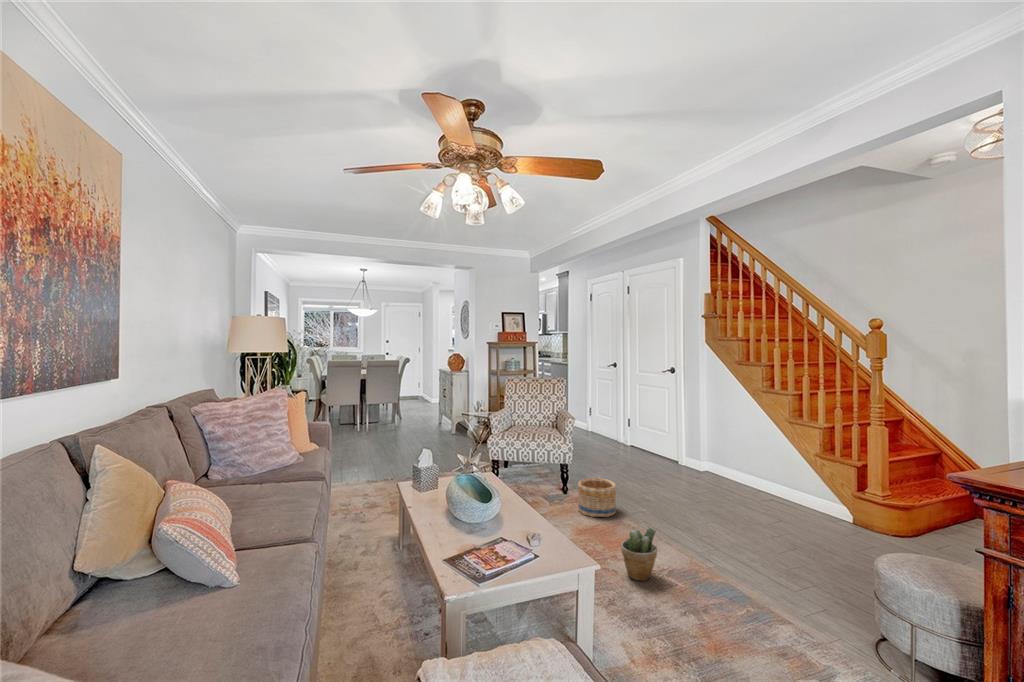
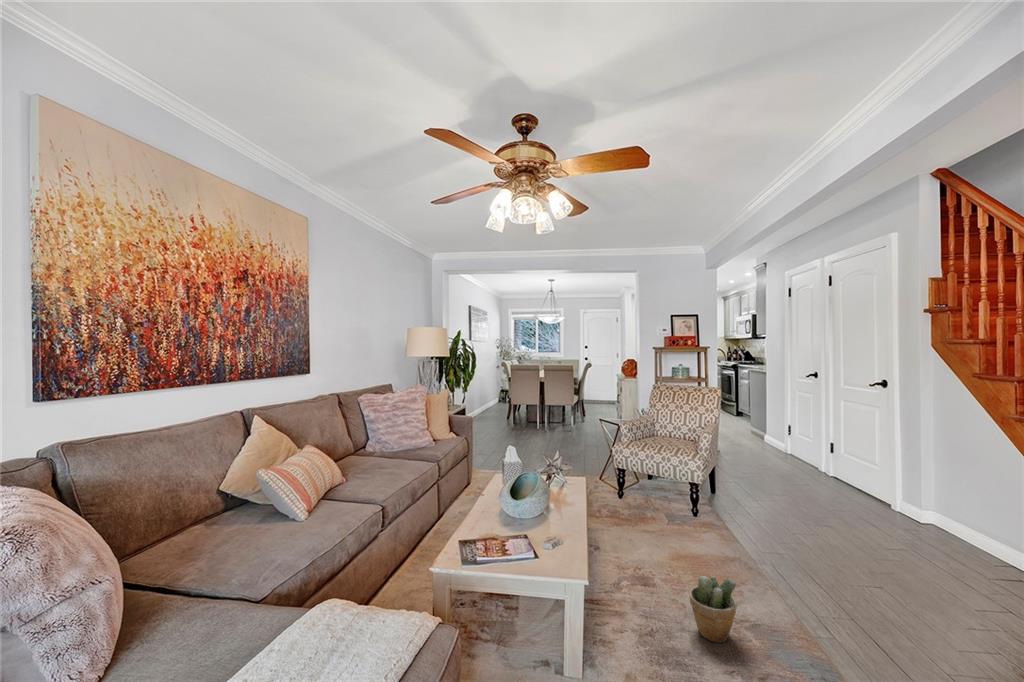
basket: present [578,478,616,517] -> none [694,504,744,554]

